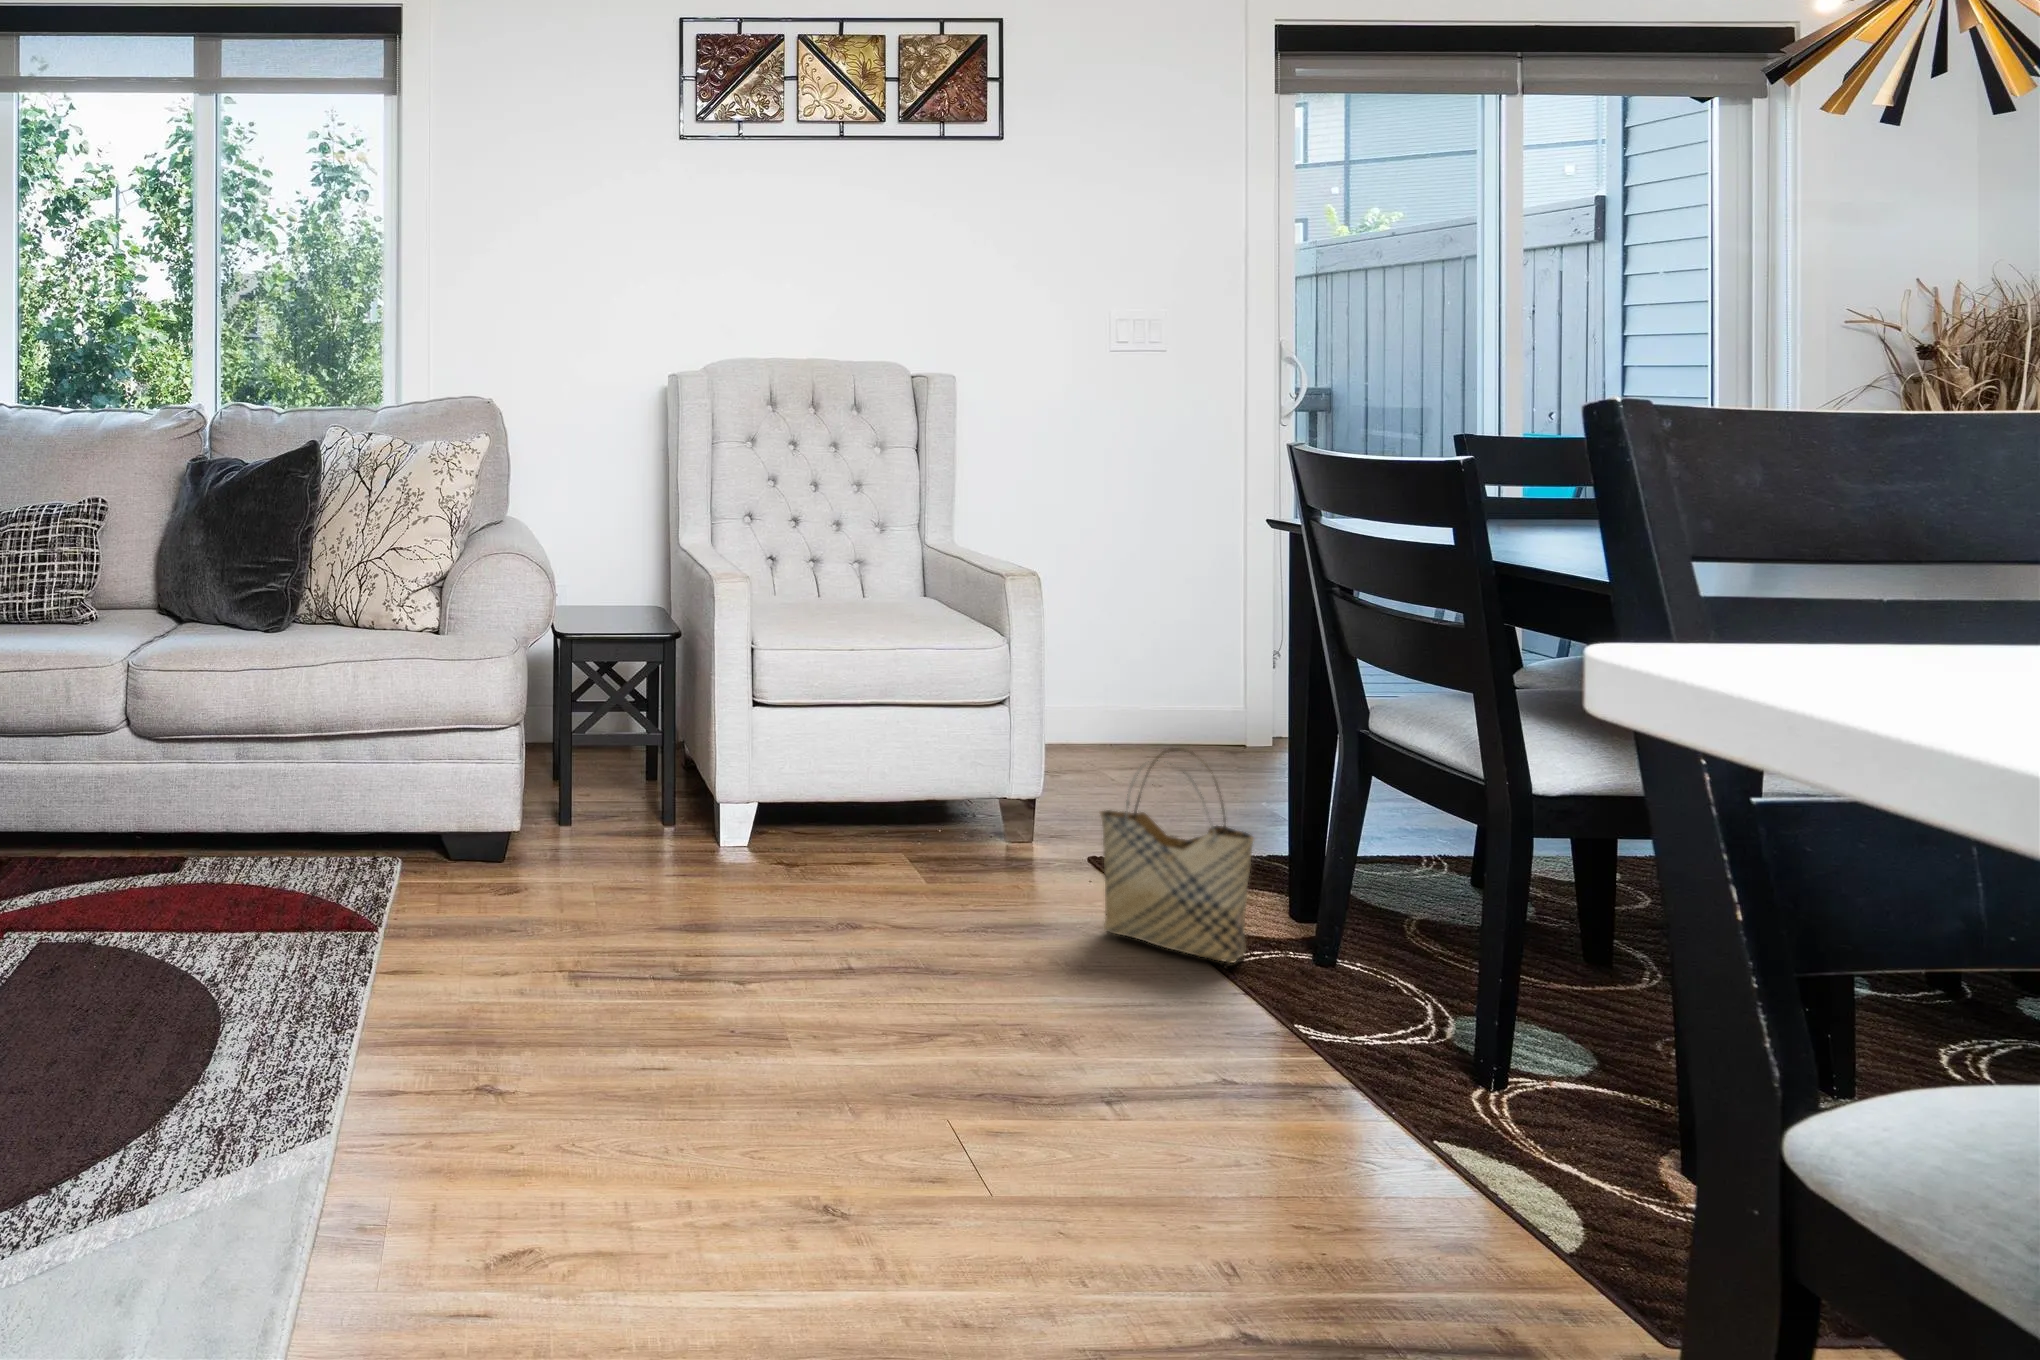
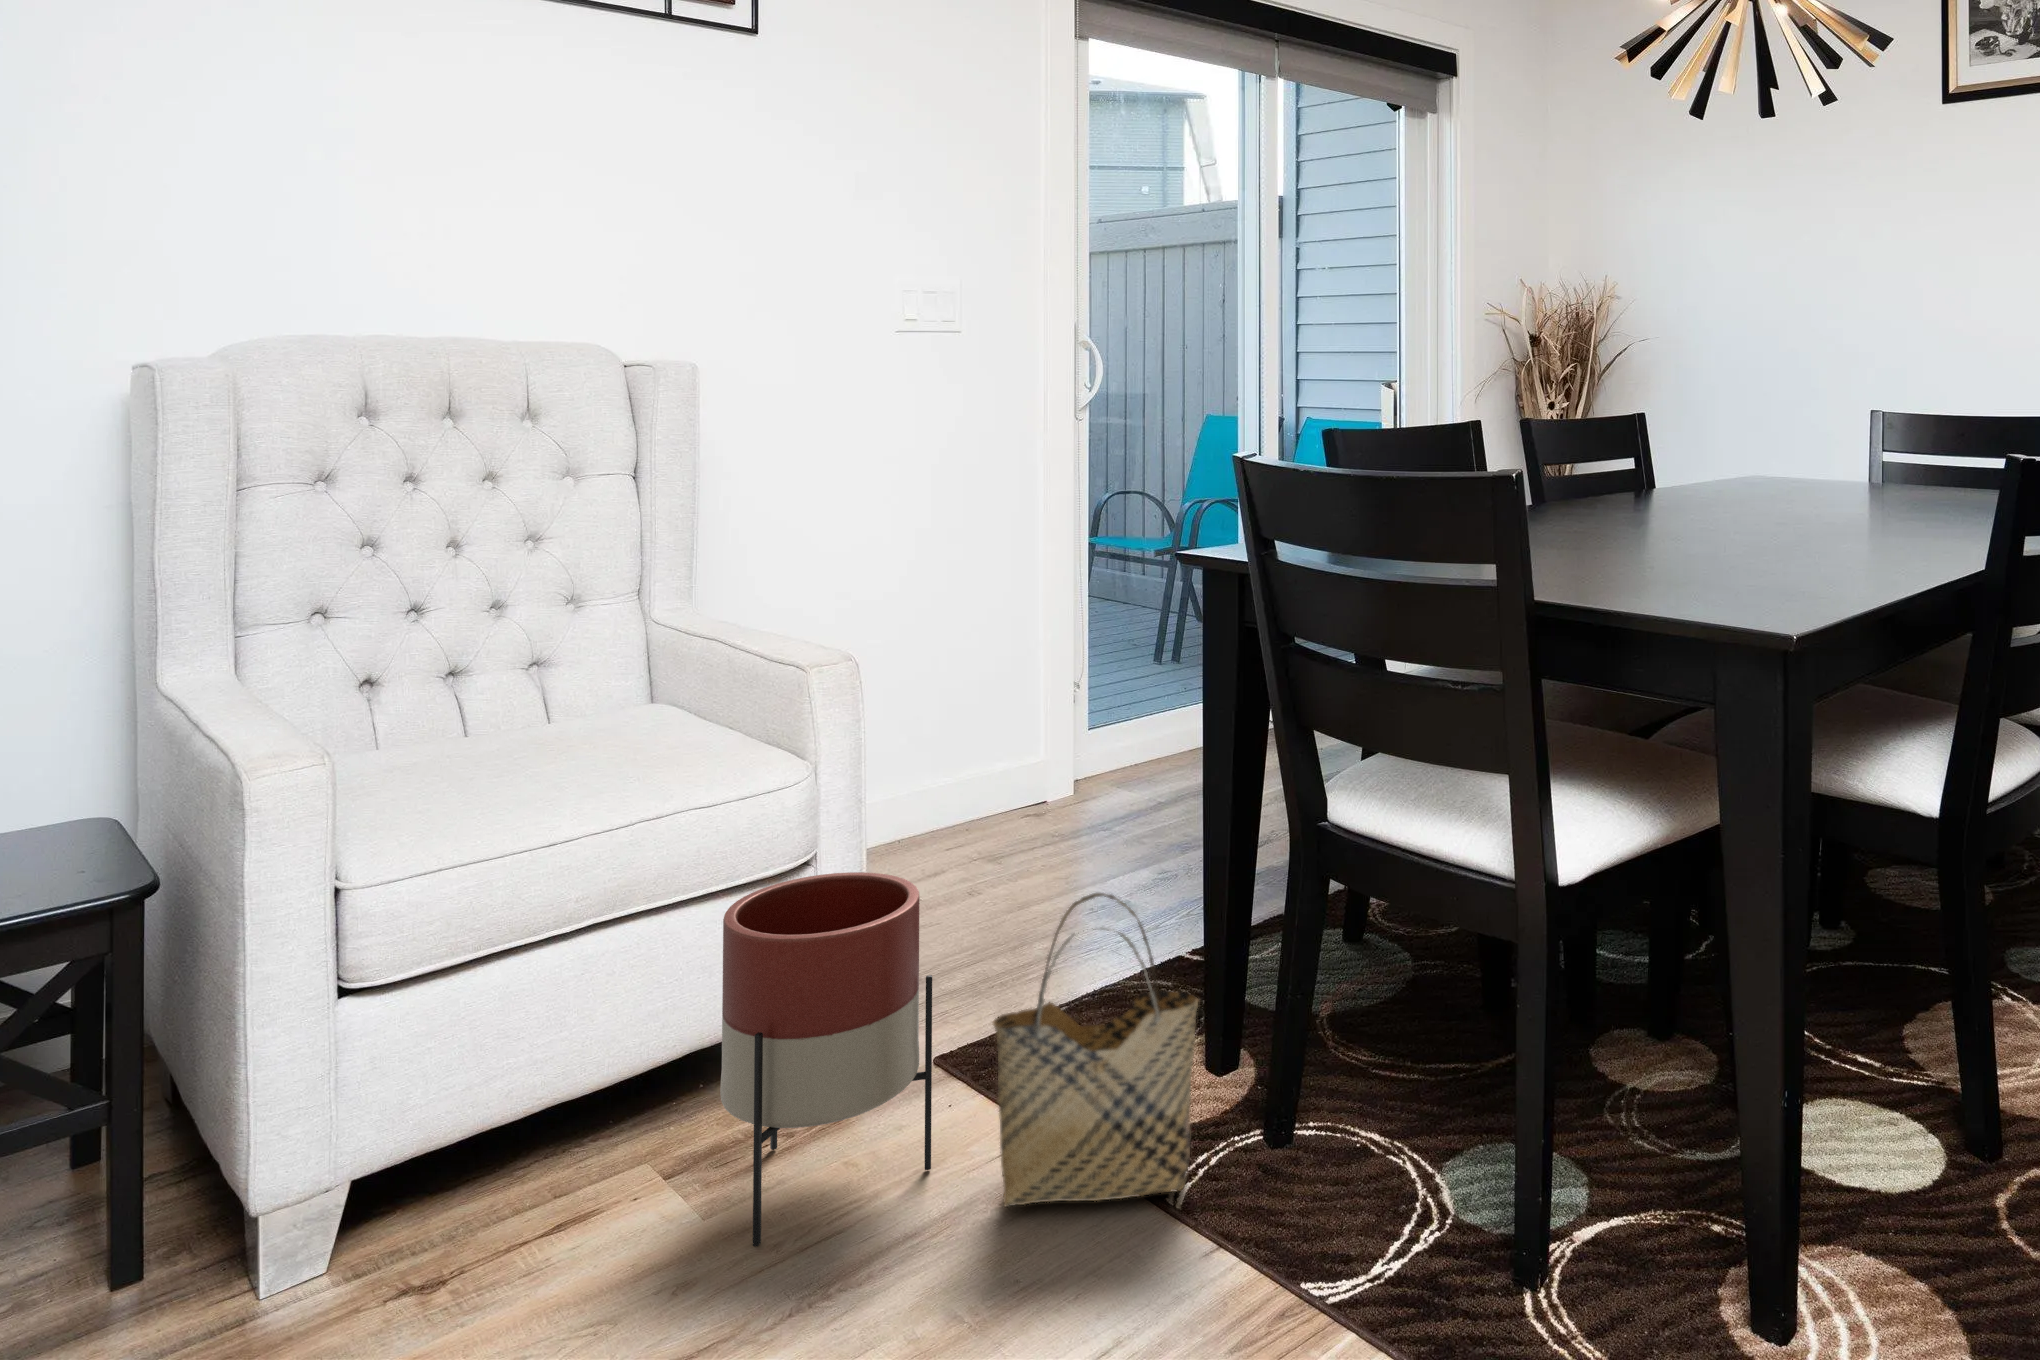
planter: none [937,700,1068,904] -> present [720,872,932,1246]

